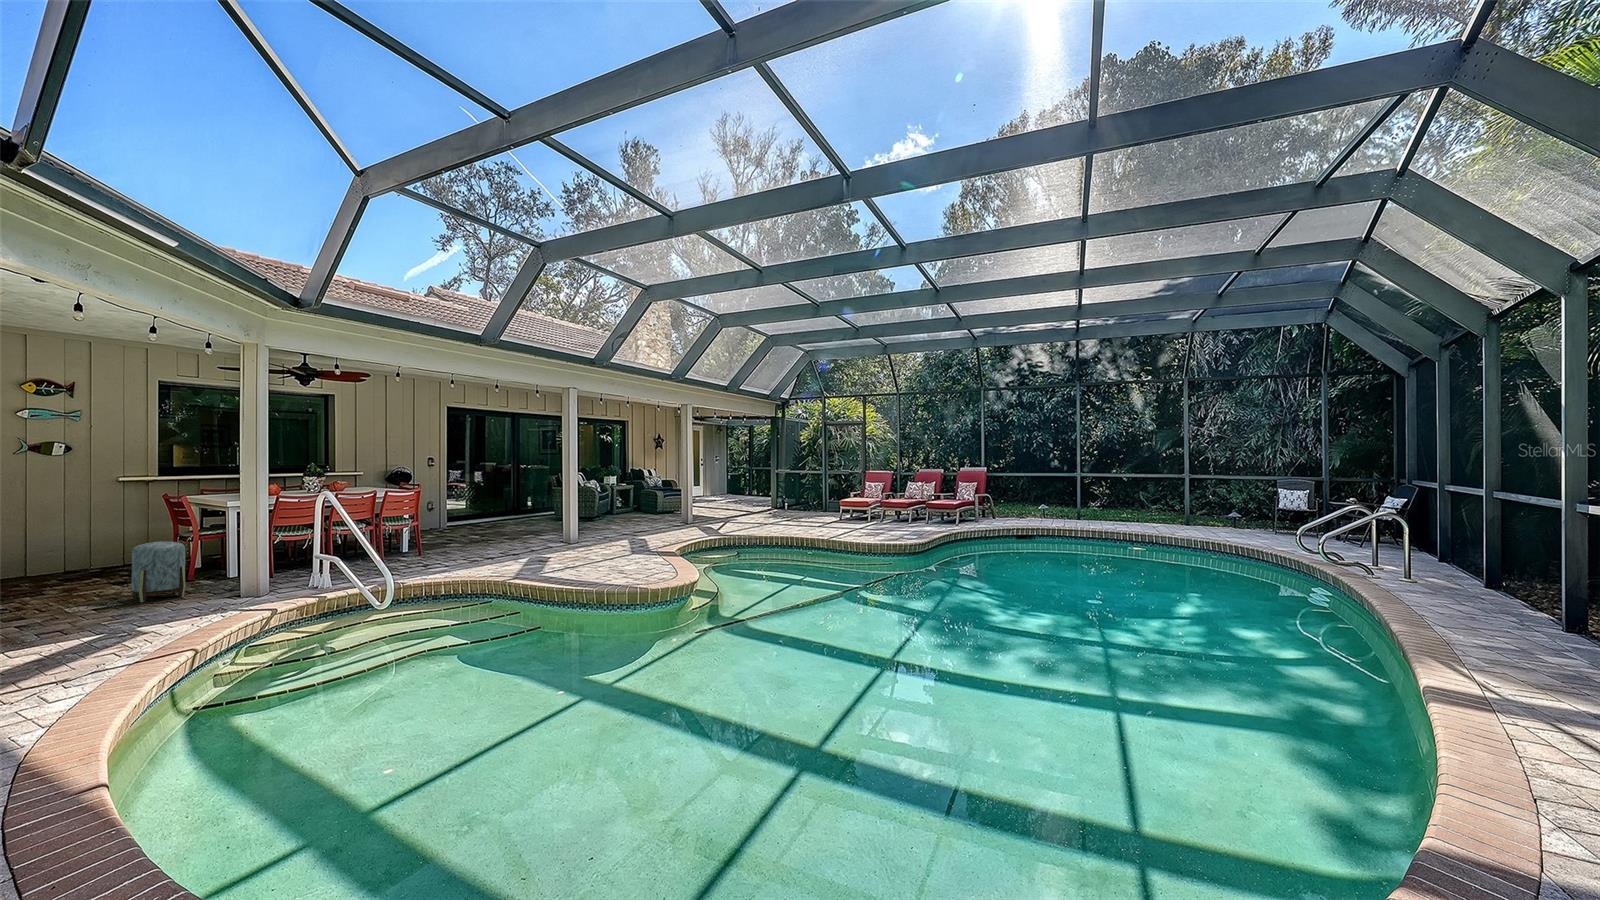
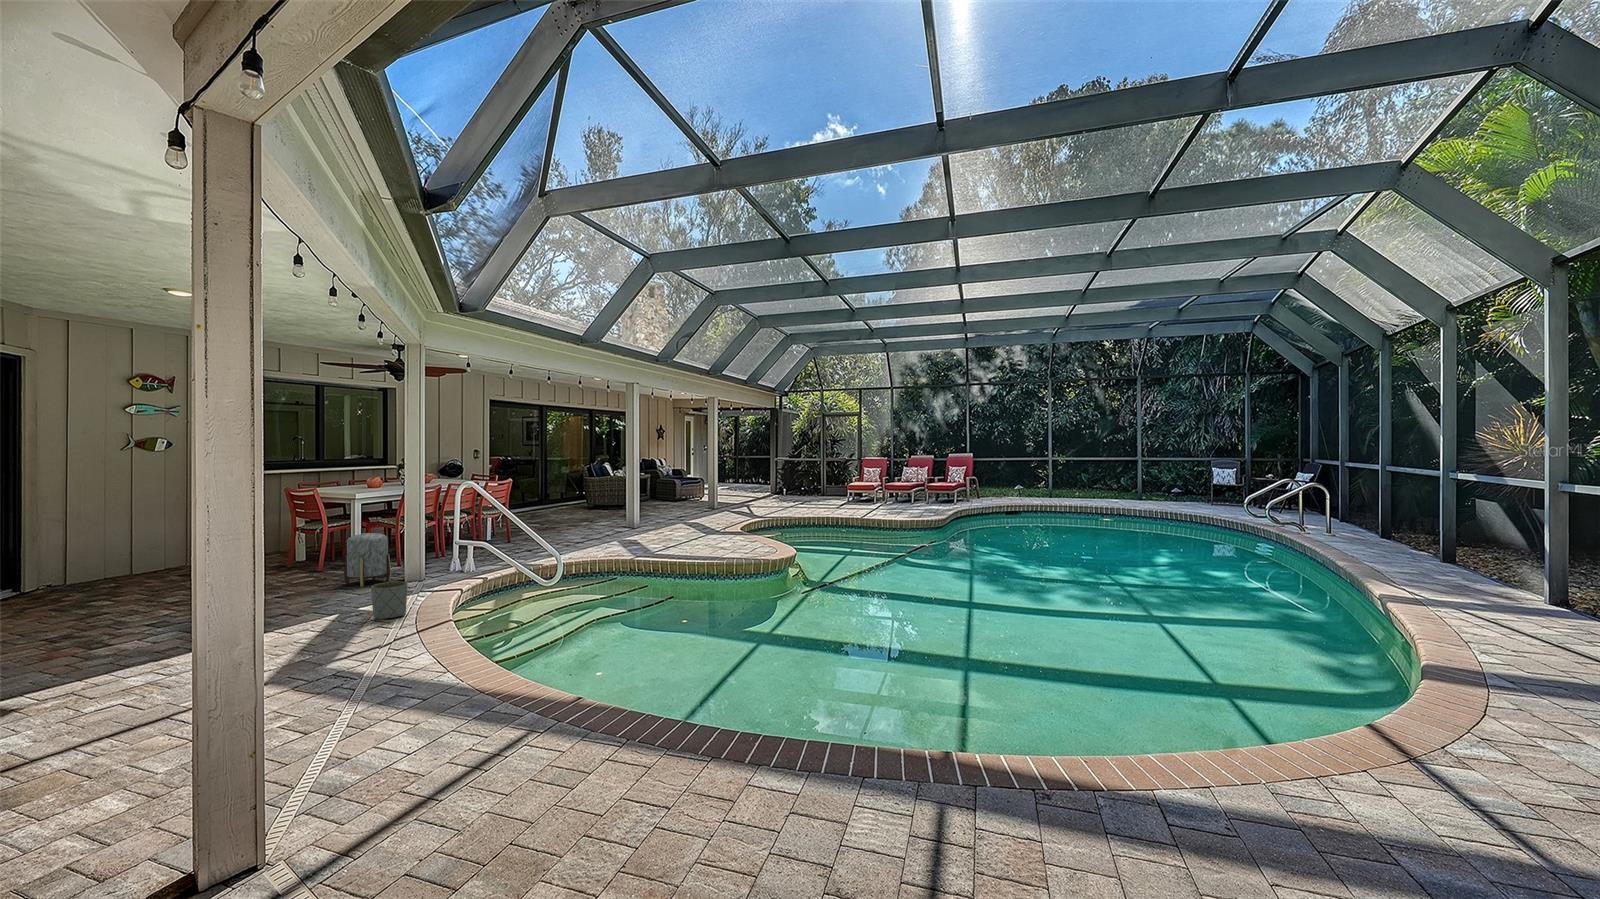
planter: none [59,602,113,649] -> present [371,582,407,620]

